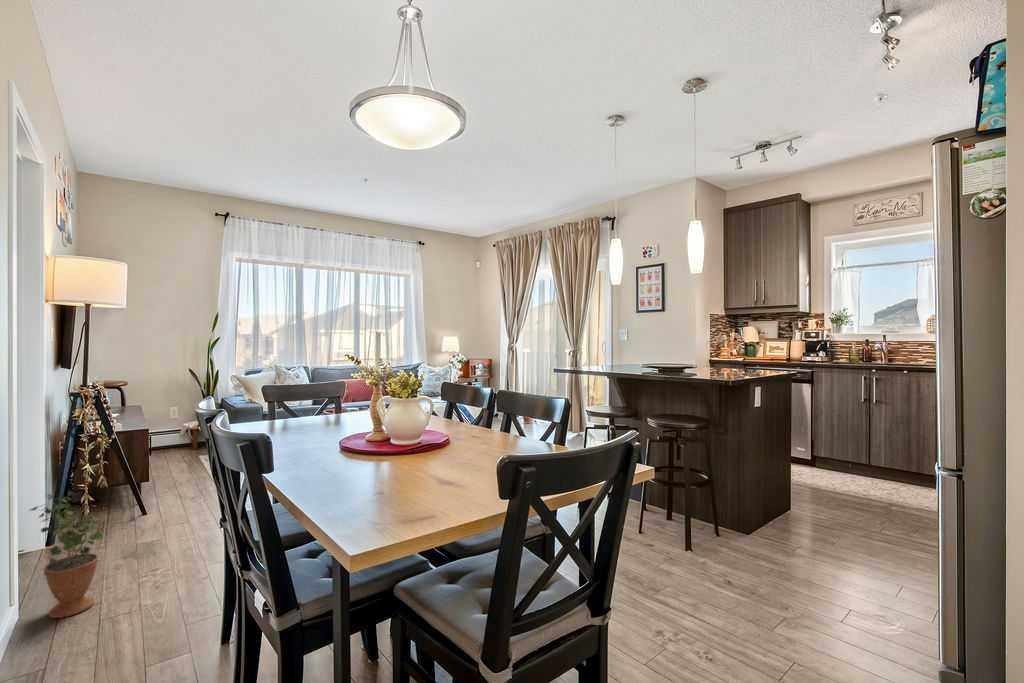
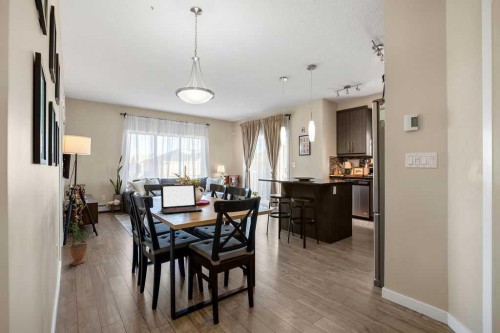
laptop: none [304,388,430,484] -> present [161,184,202,214]

